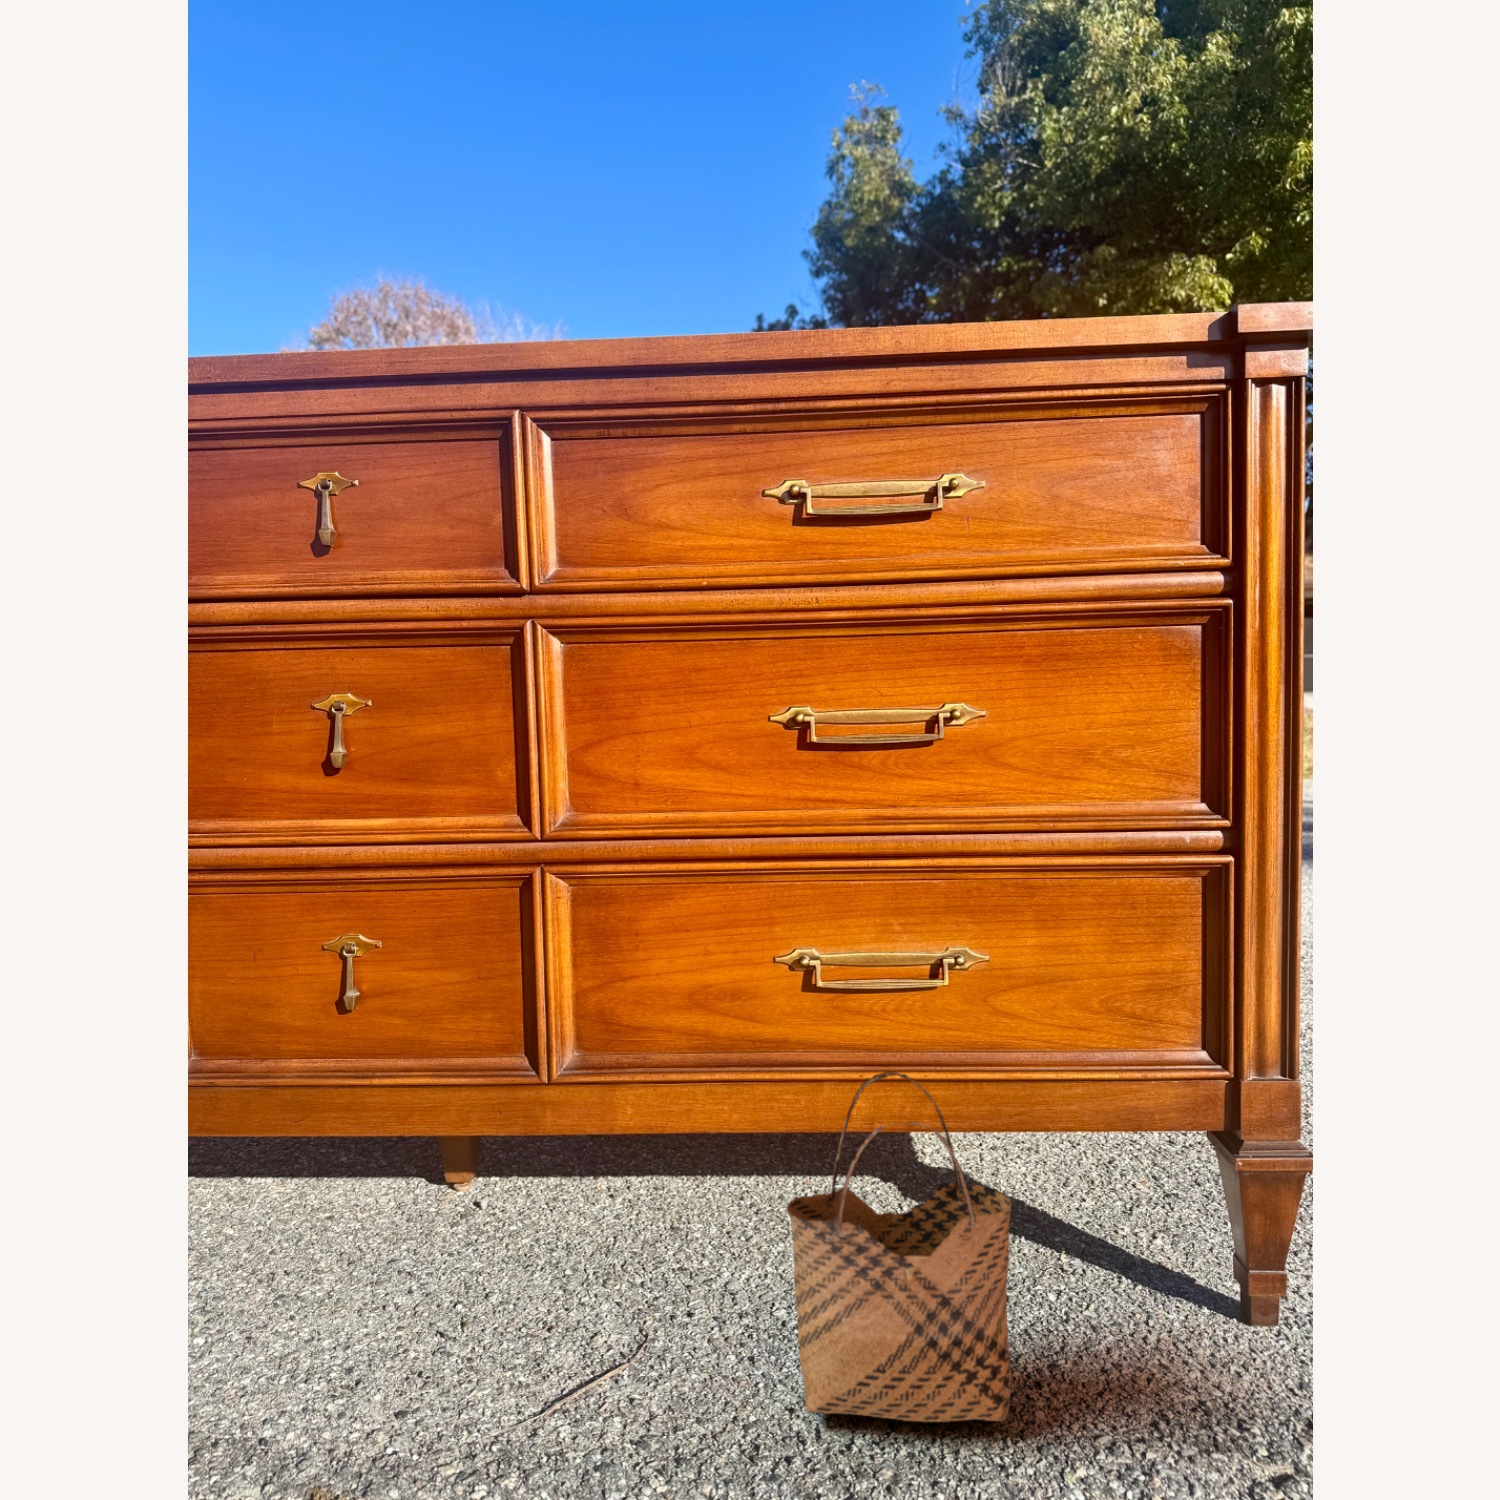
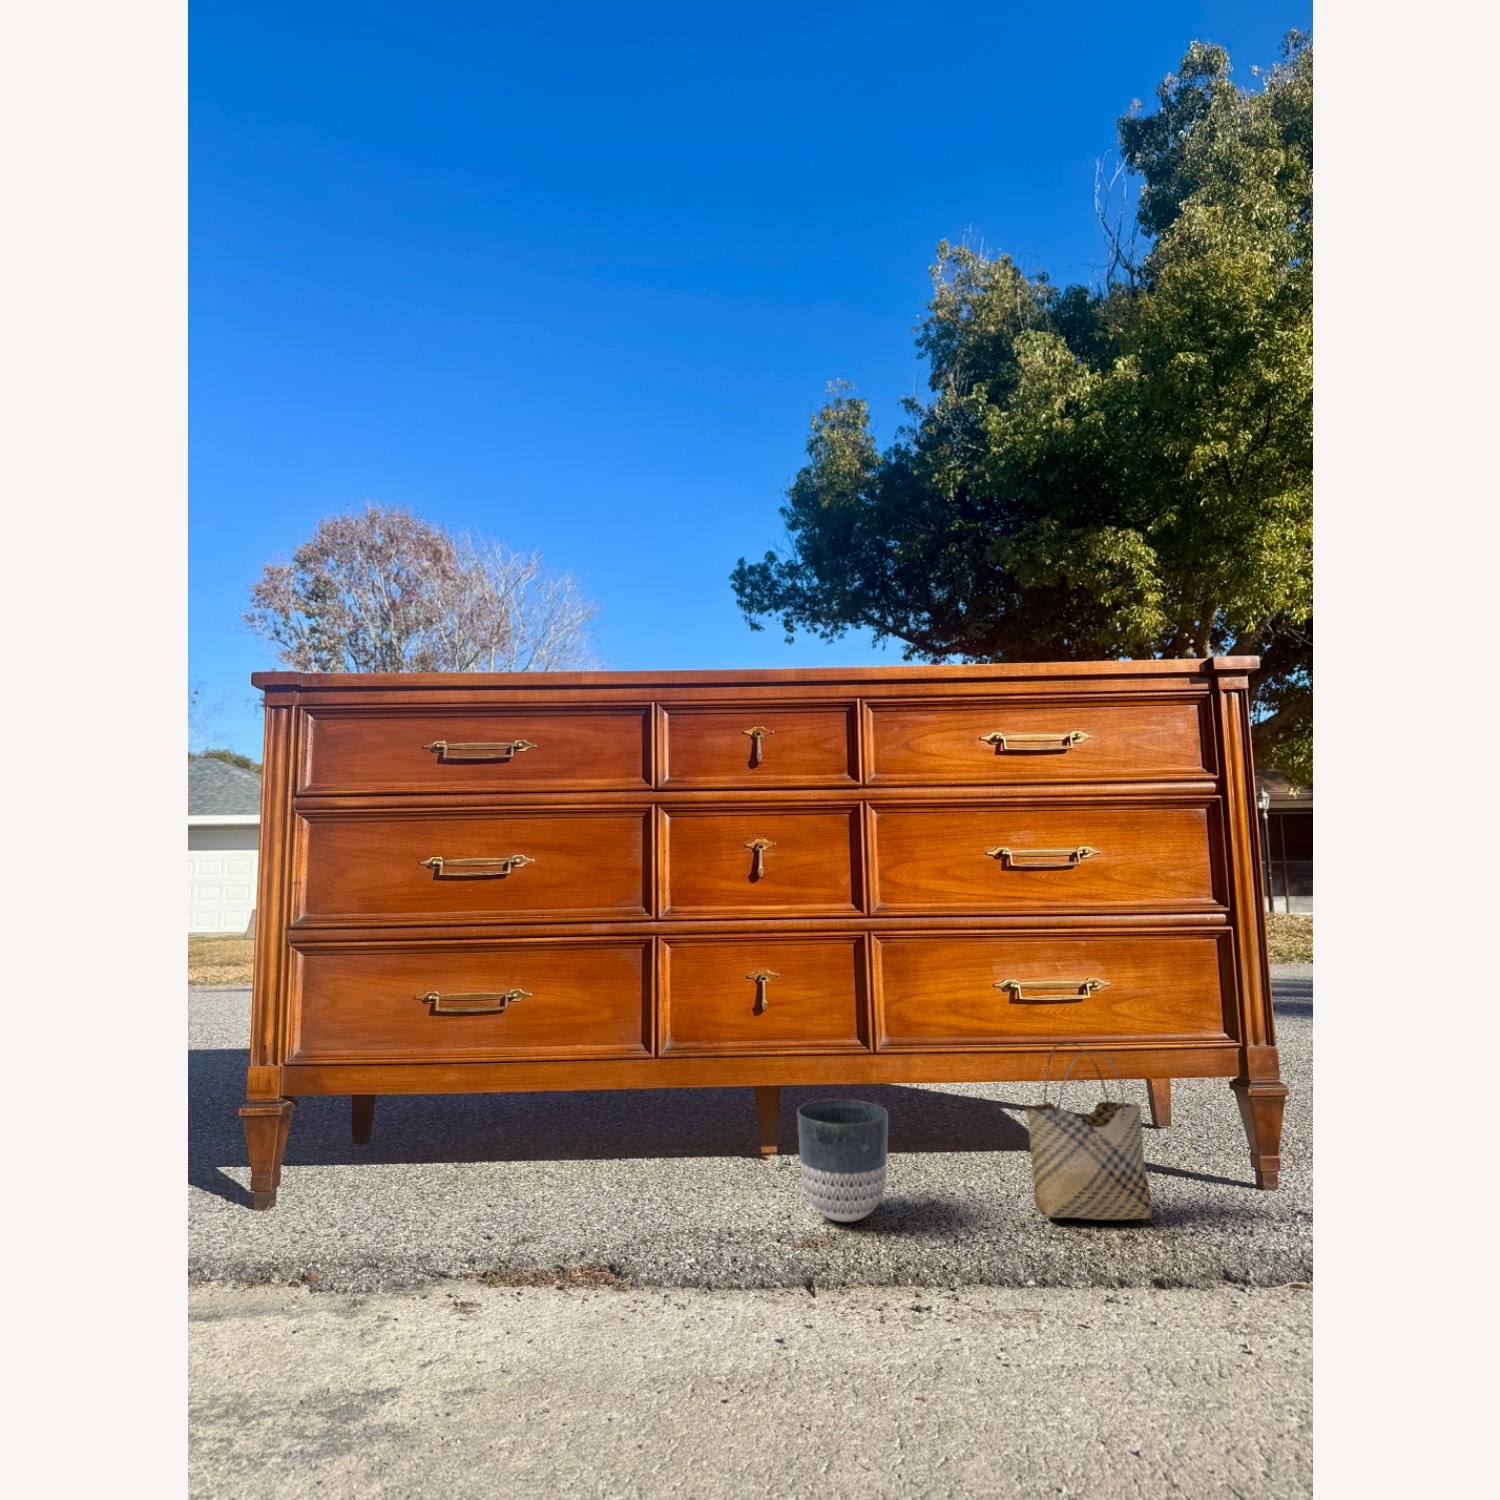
planter: none [352,1164,531,1411] -> present [797,1099,888,1222]

